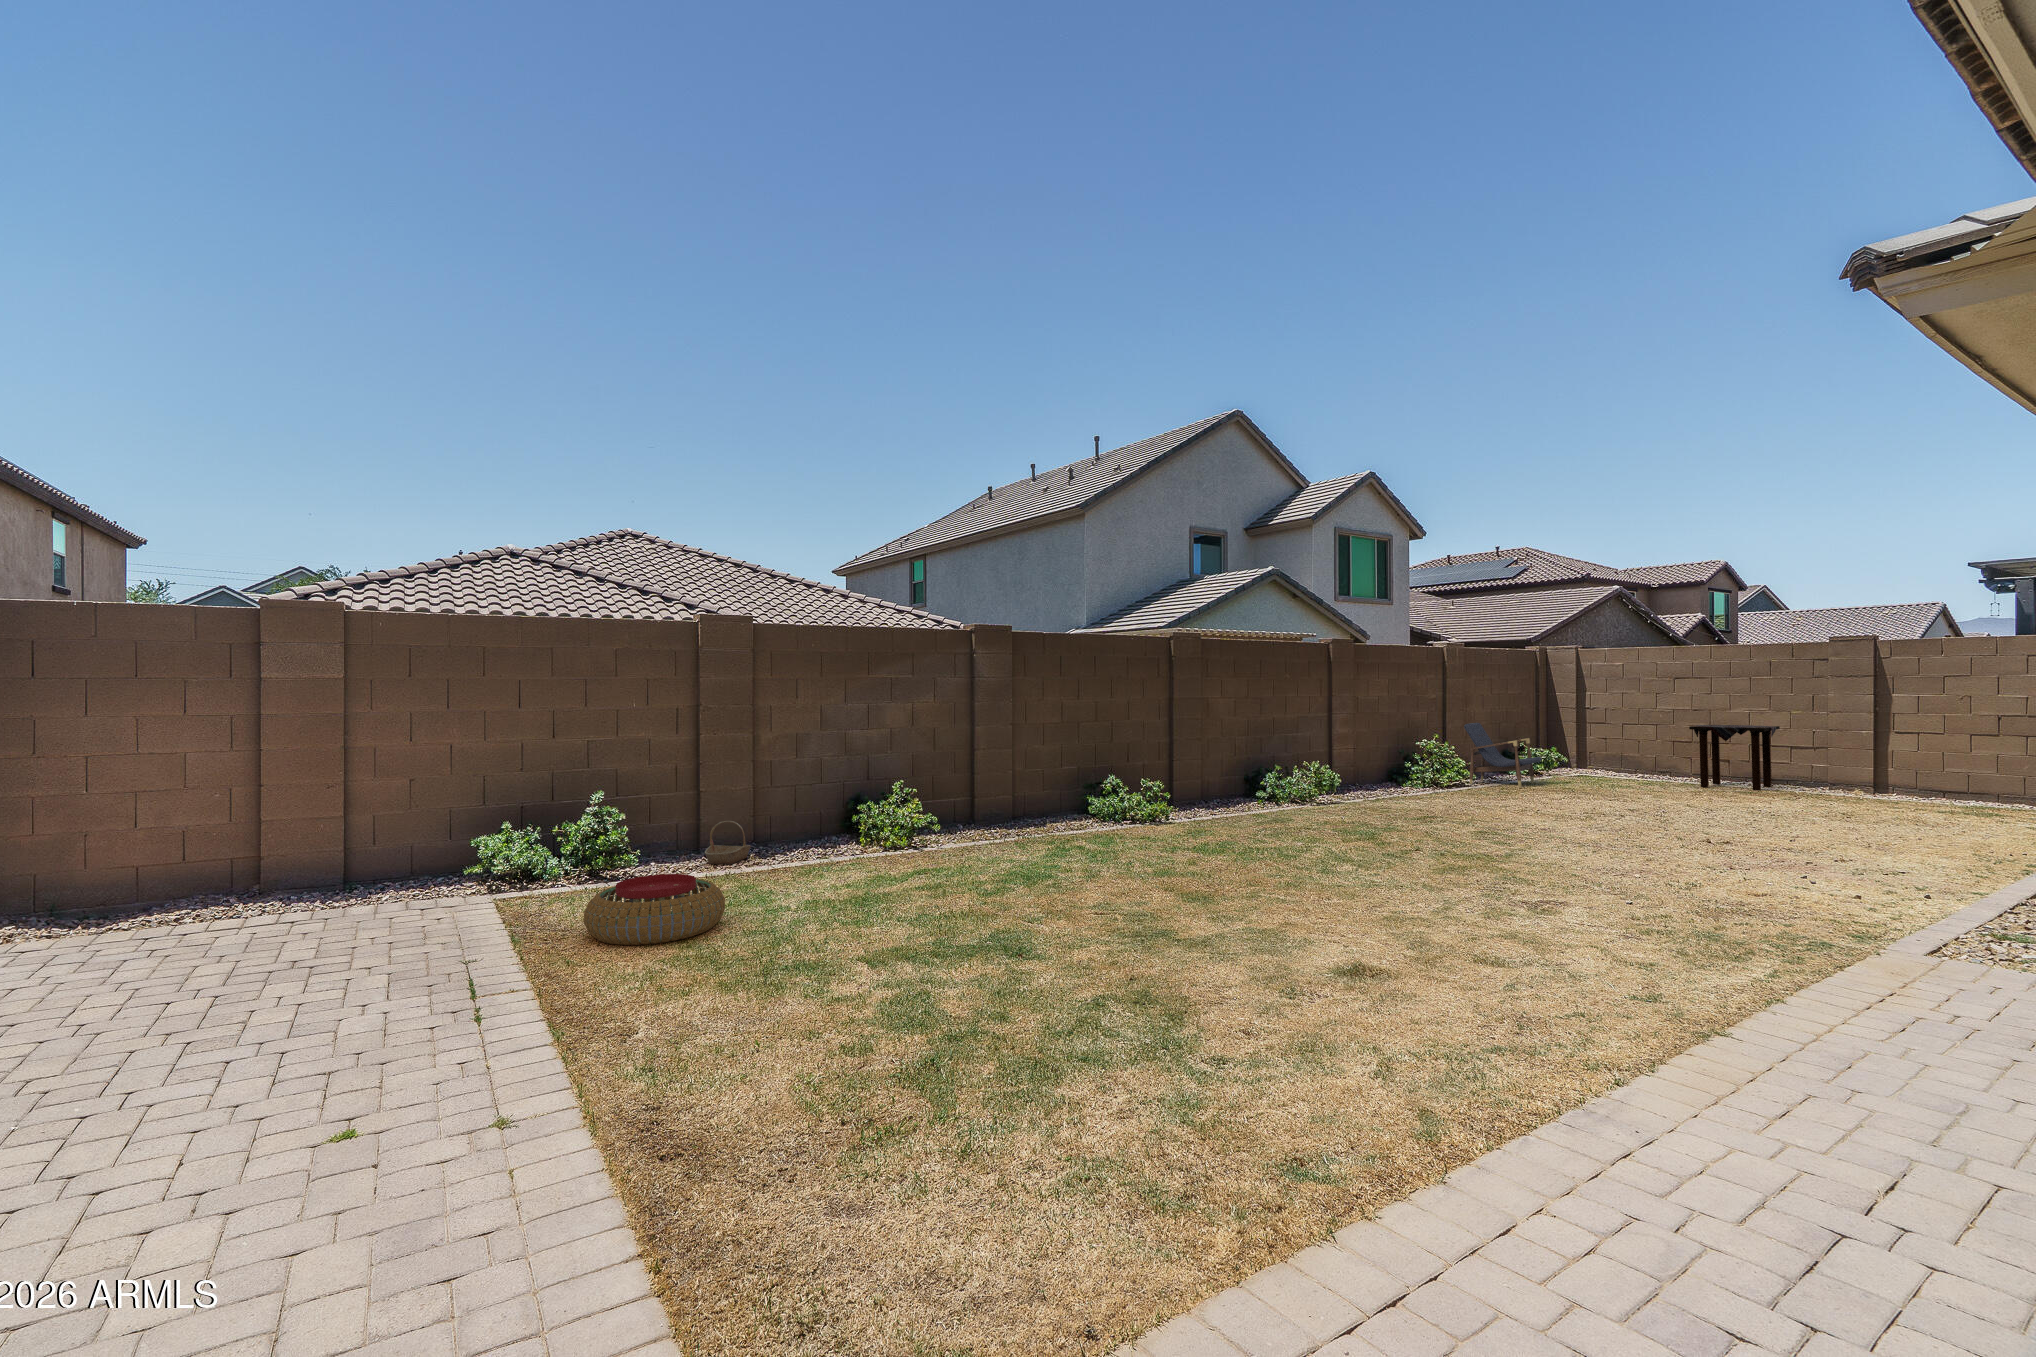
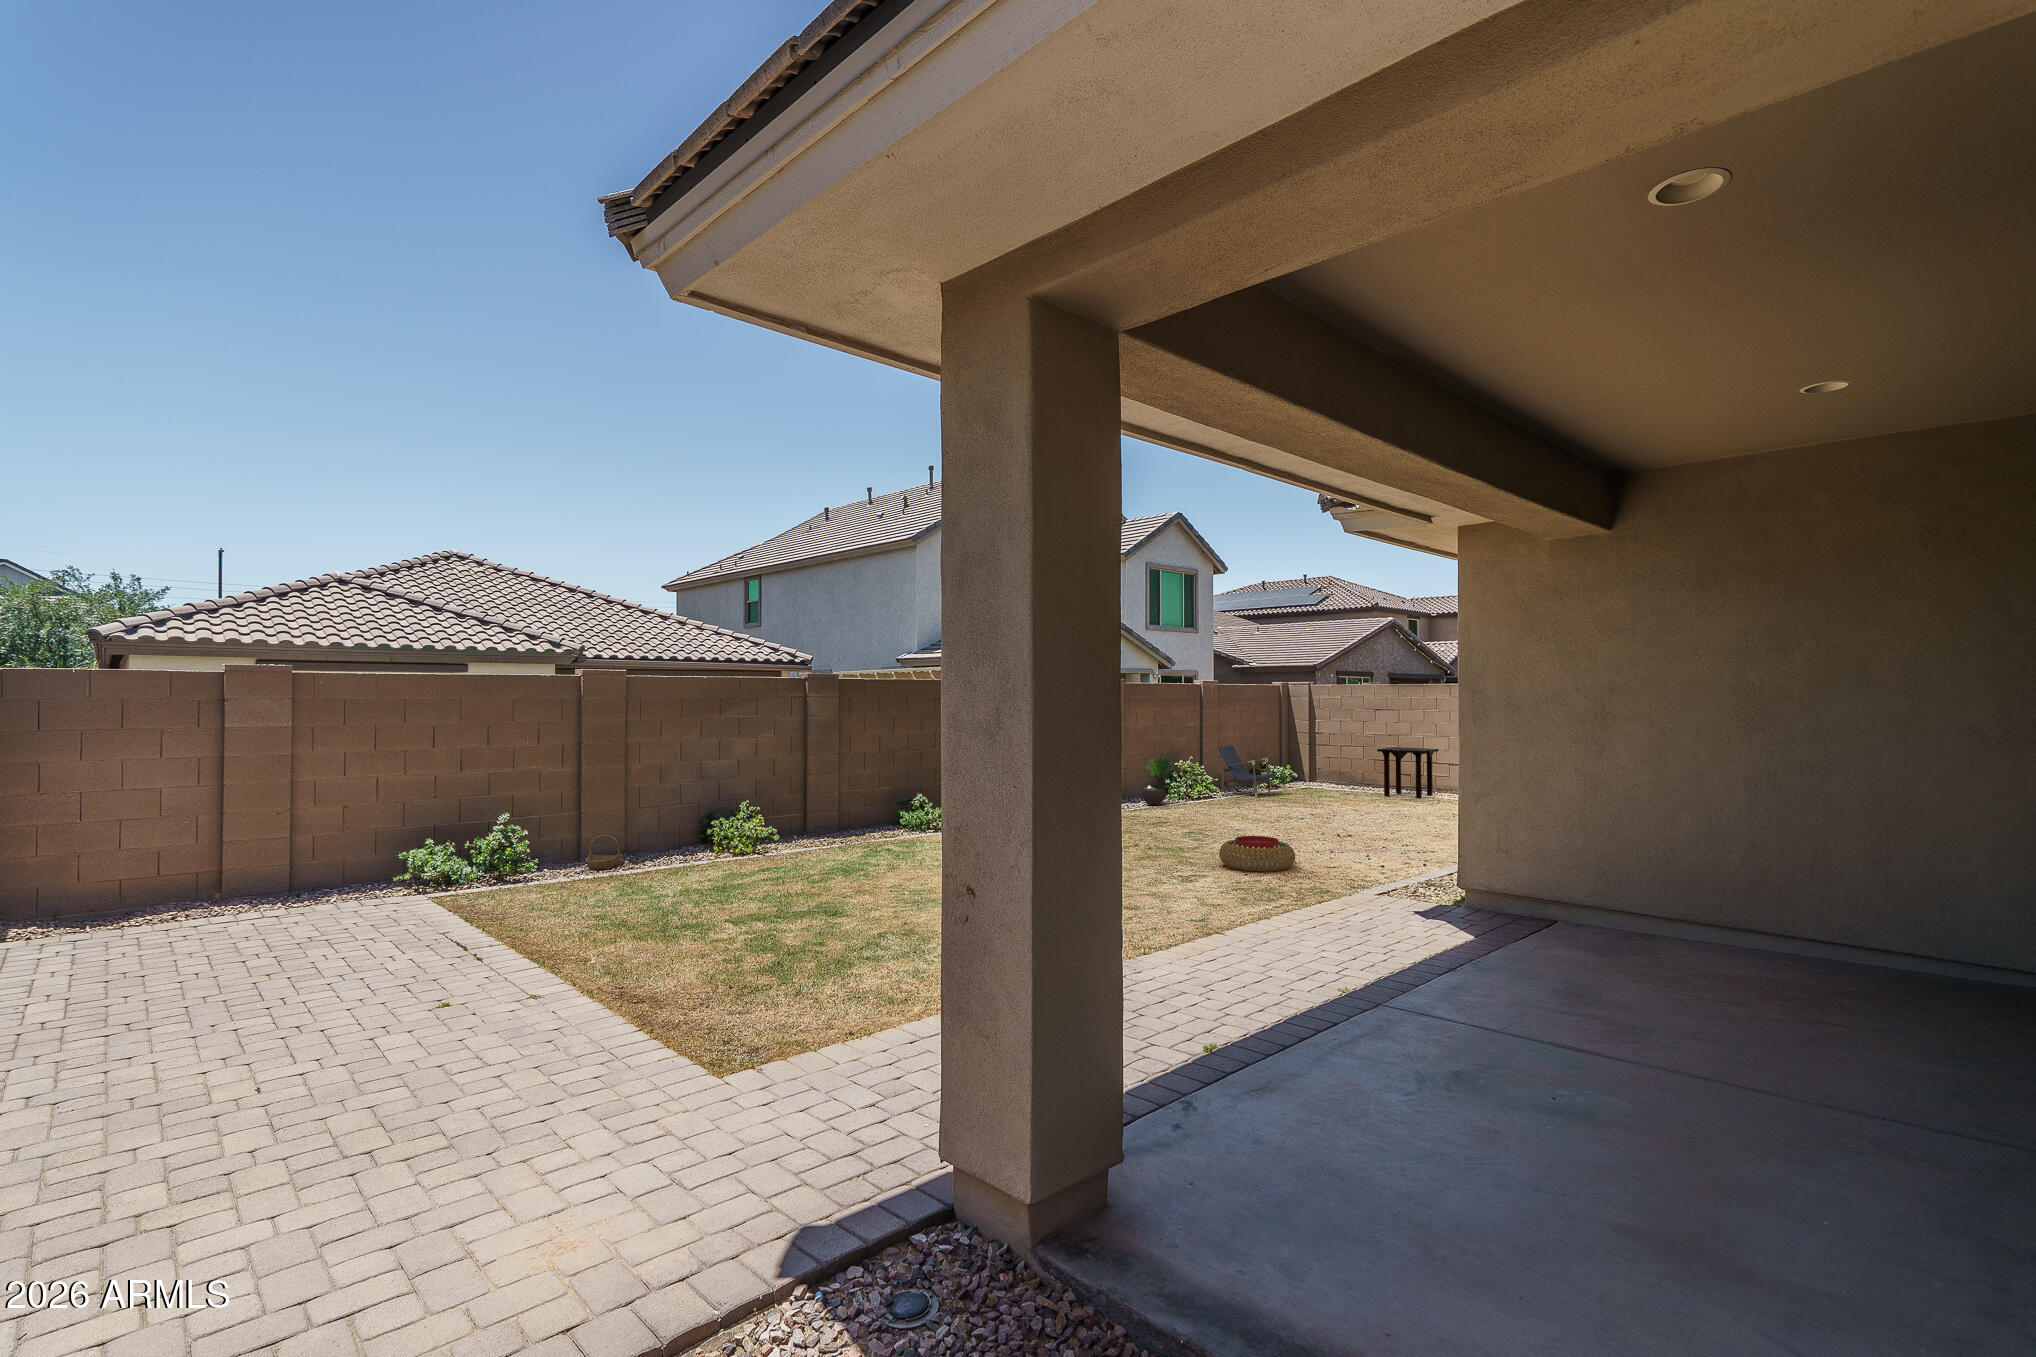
potted tree: none [1375,729,1418,795] -> present [1142,755,1173,805]
pouf: present [584,874,725,945] -> present [1219,836,1295,872]

